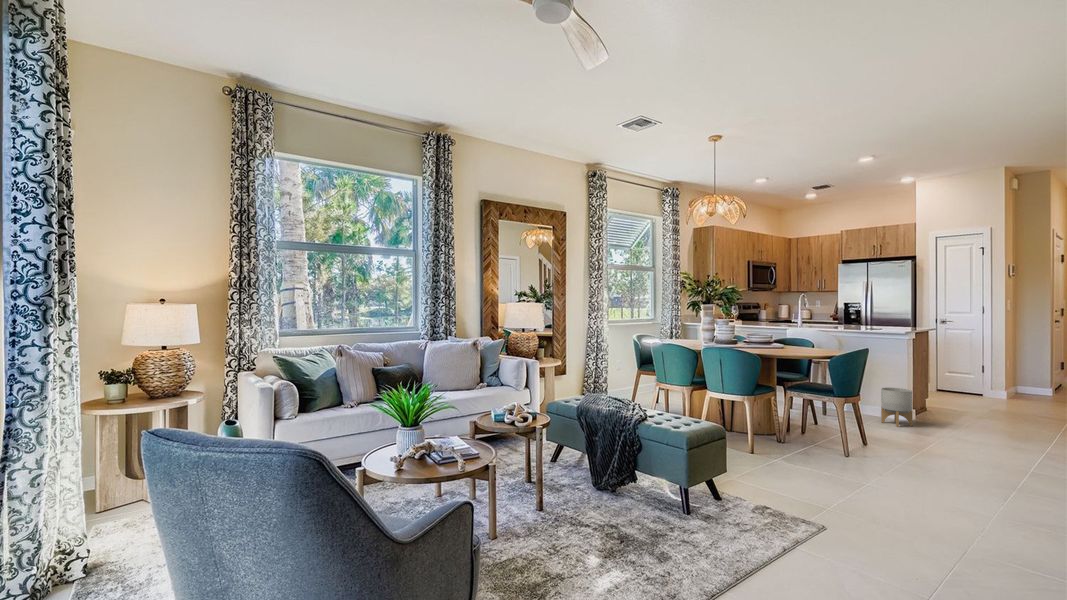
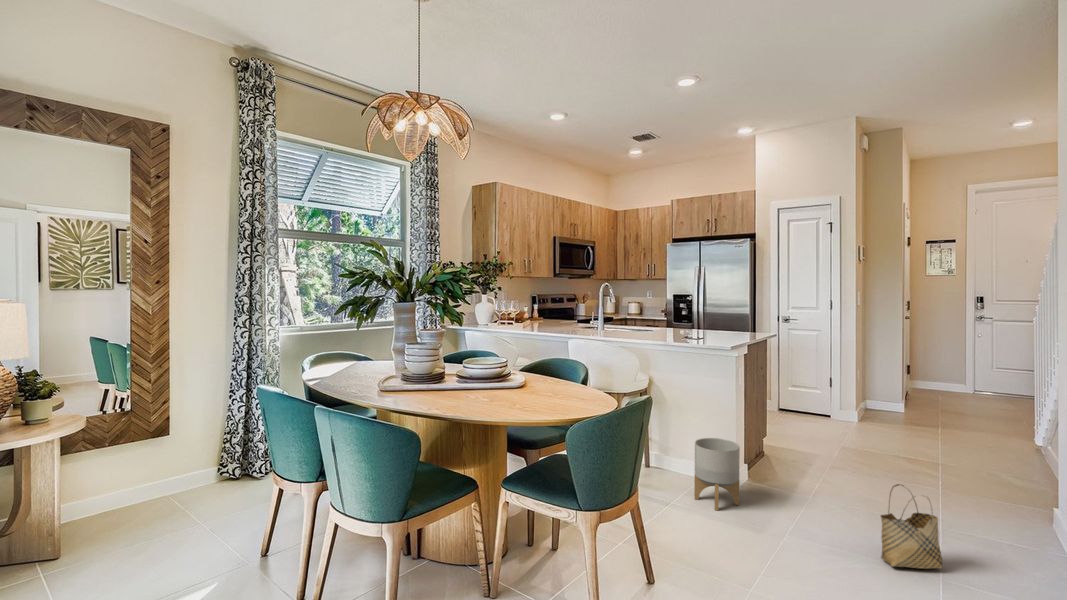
woven basket: none [1004,405,1043,449] -> present [881,484,942,569]

